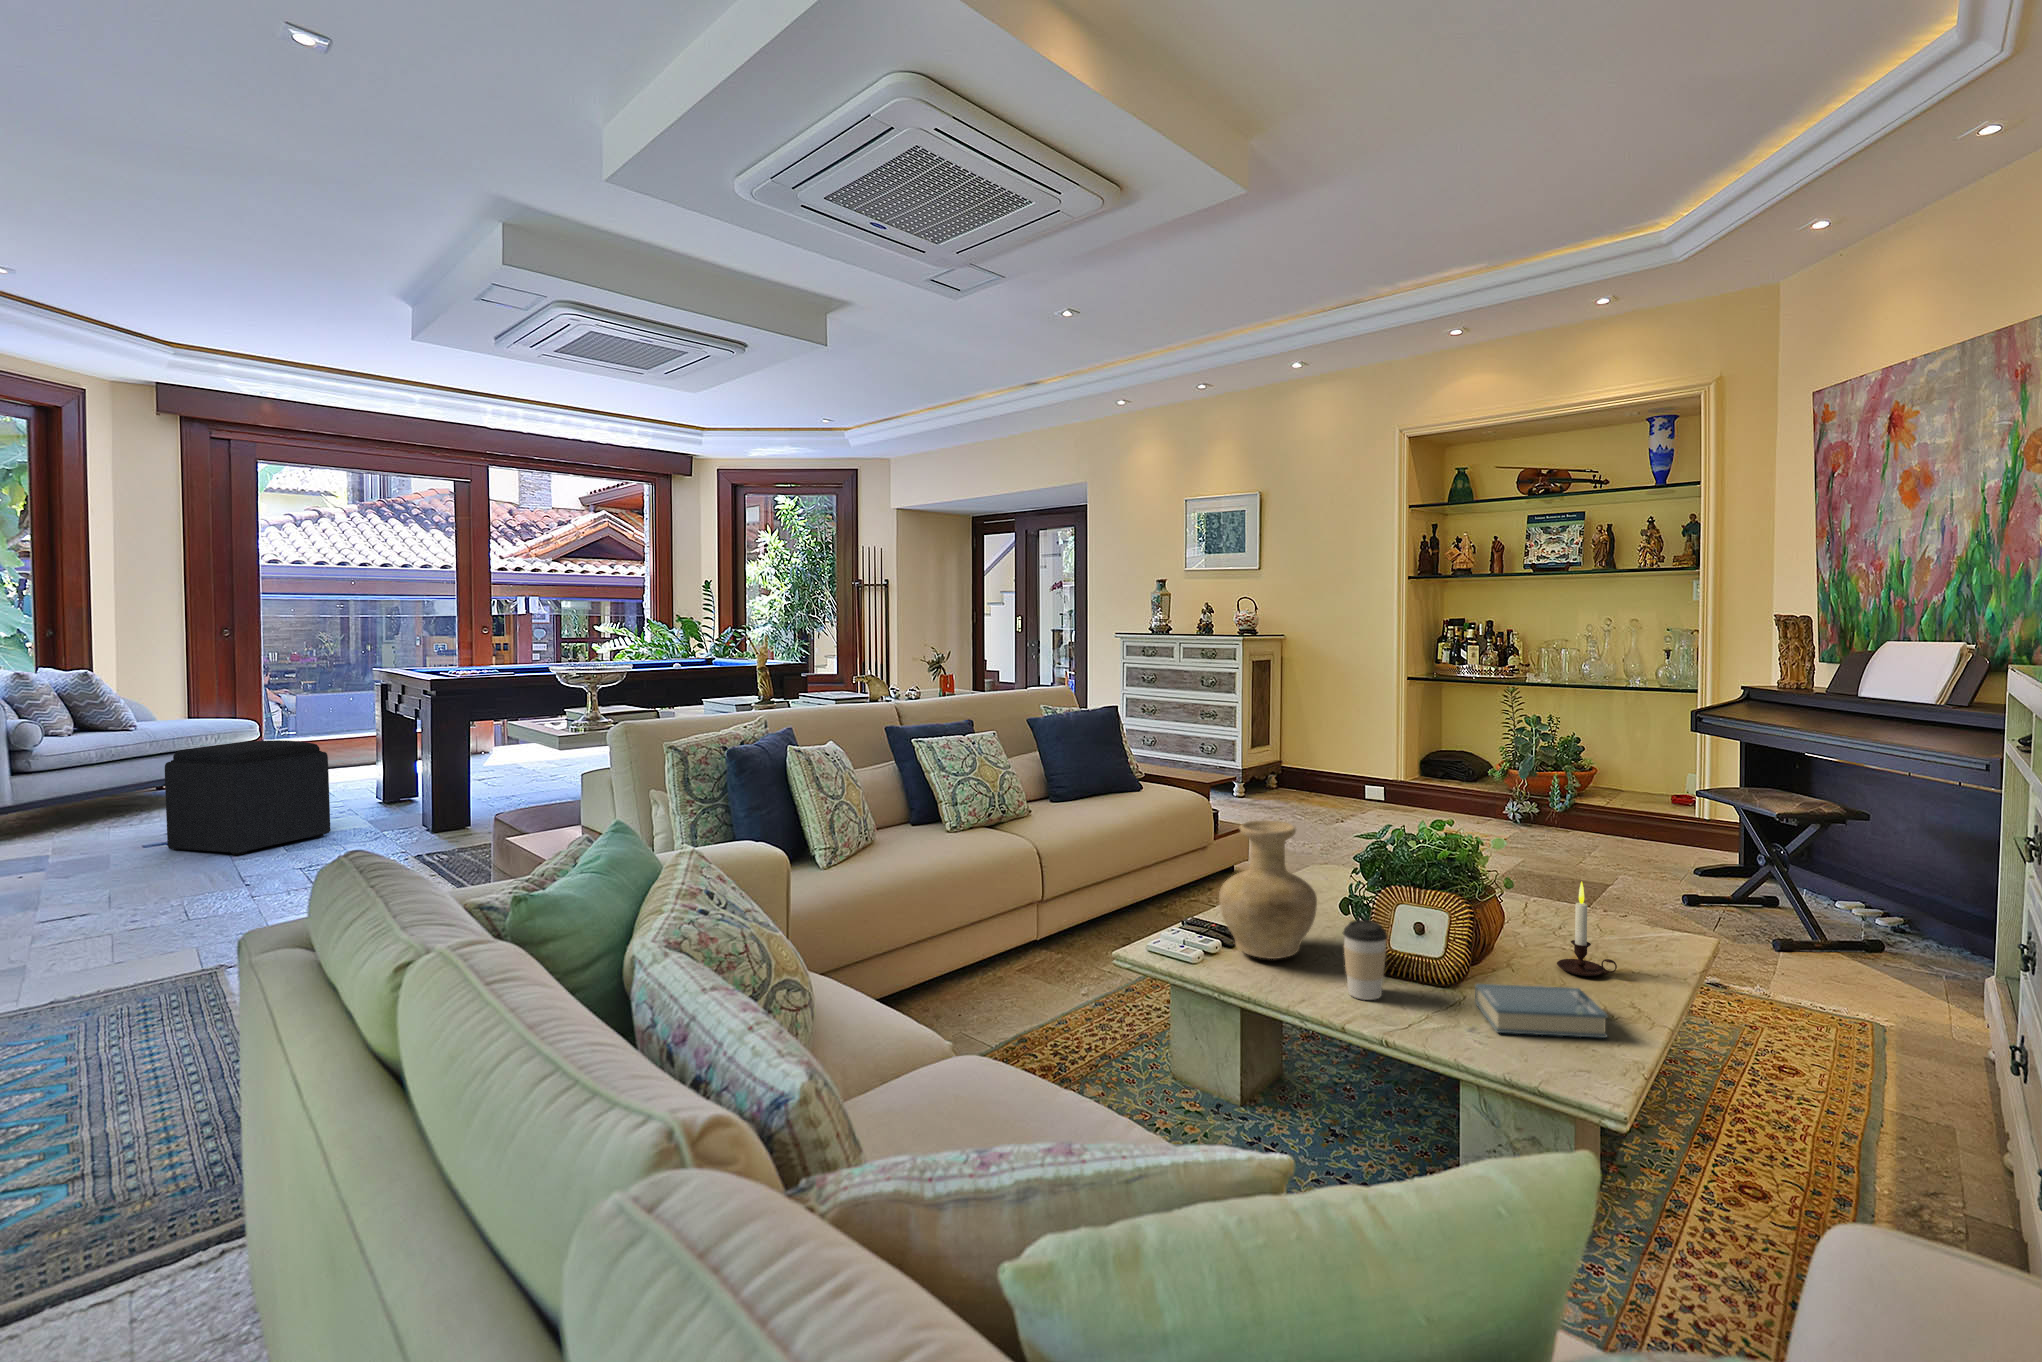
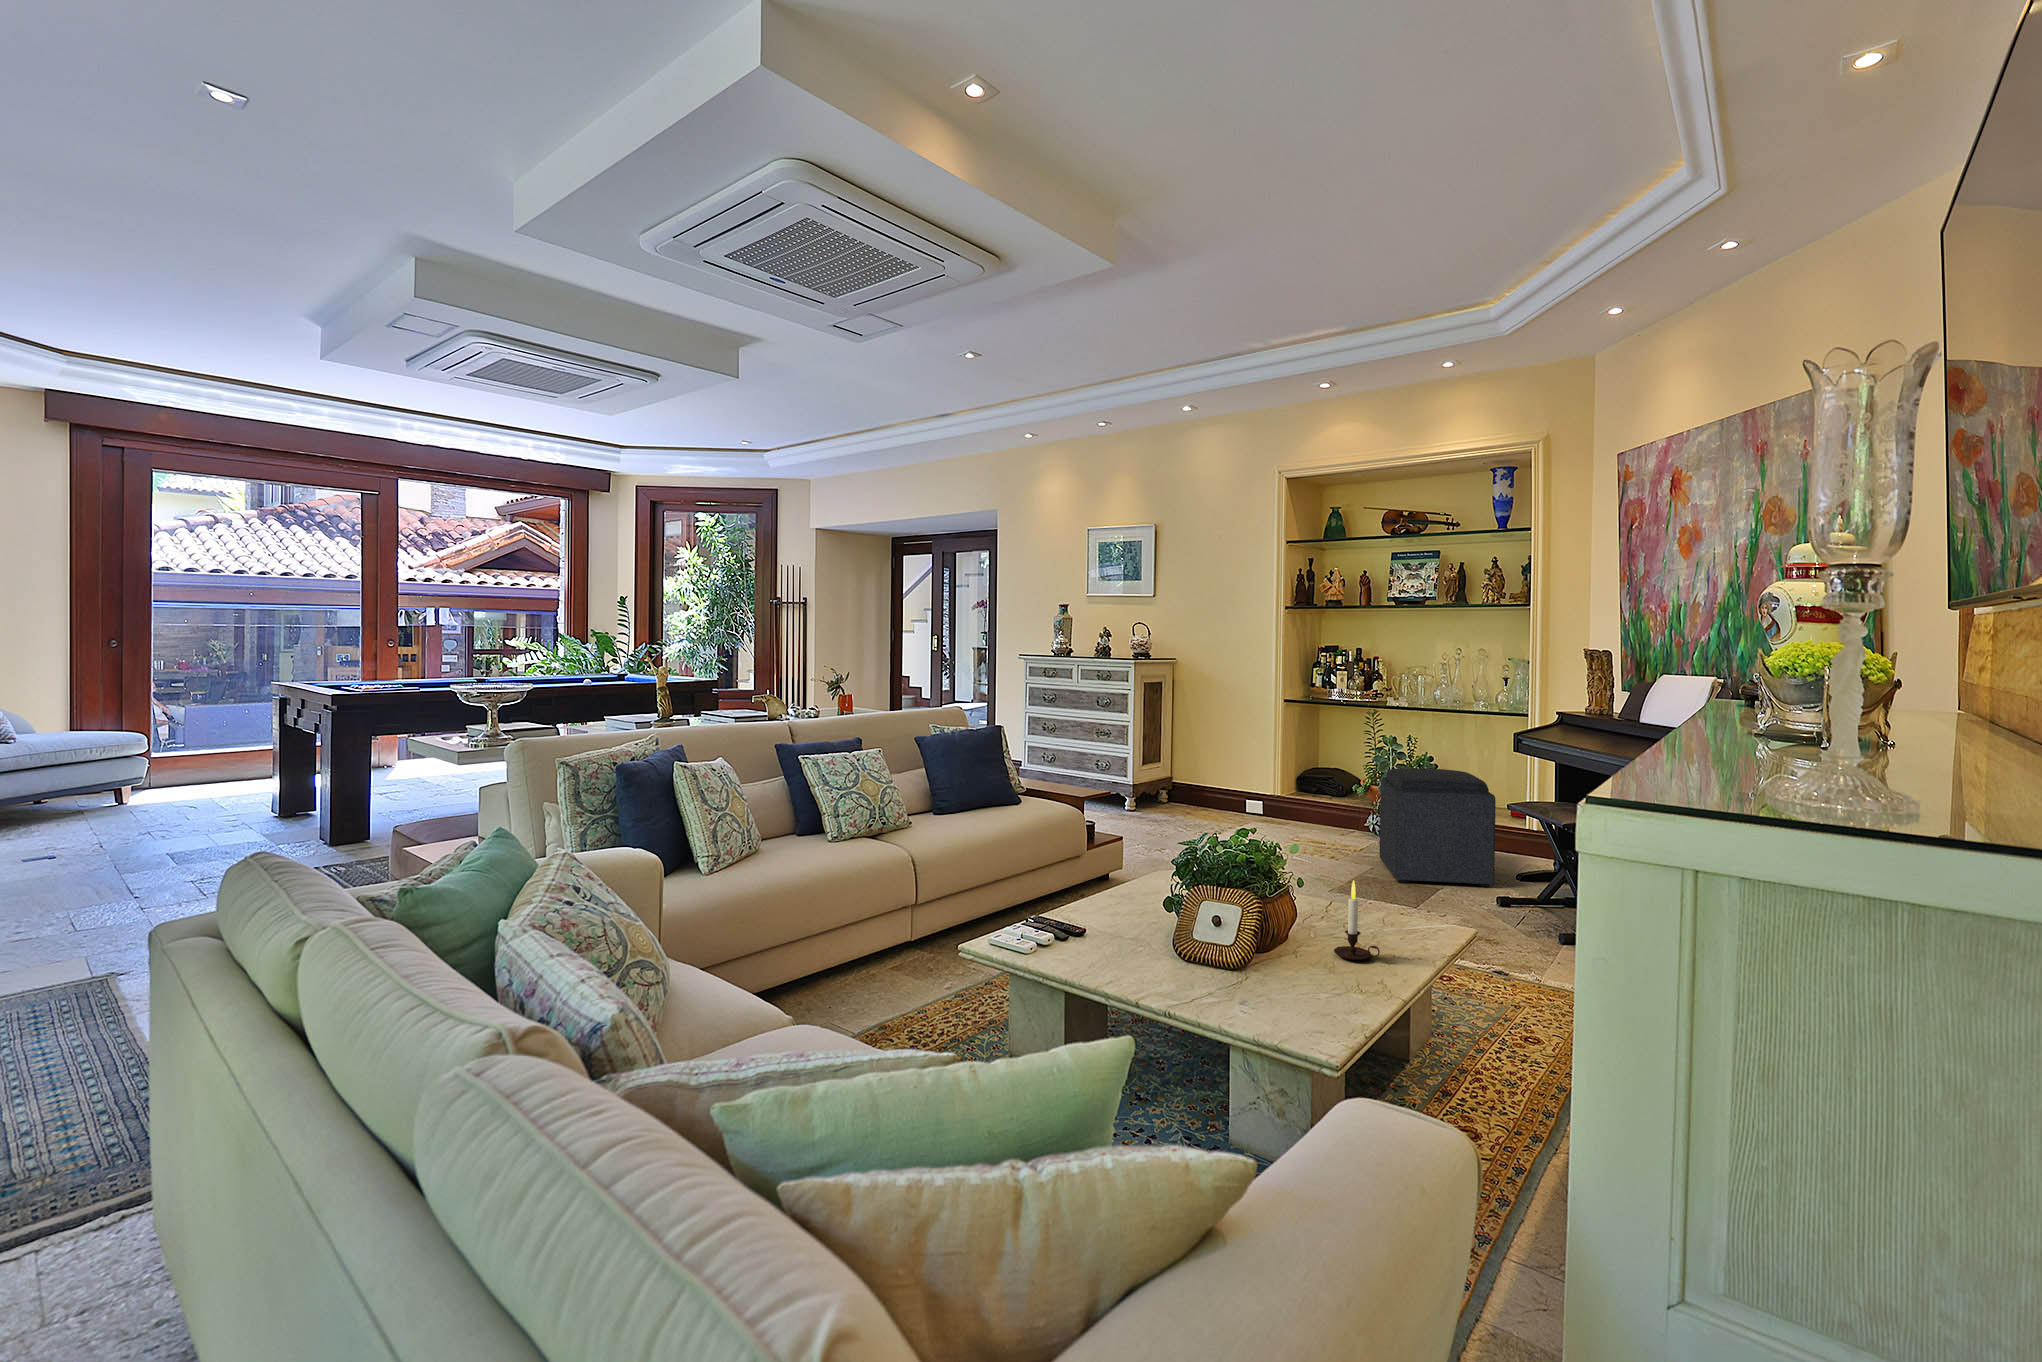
ottoman: present [165,740,330,855] -> present [1380,768,1496,887]
vase: present [1219,821,1317,959] -> none [1052,829,1135,948]
coffee cup: present [1343,920,1387,1000] -> none [1148,913,1185,981]
hardback book: present [1475,984,1608,1038] -> none [1256,966,1353,1009]

